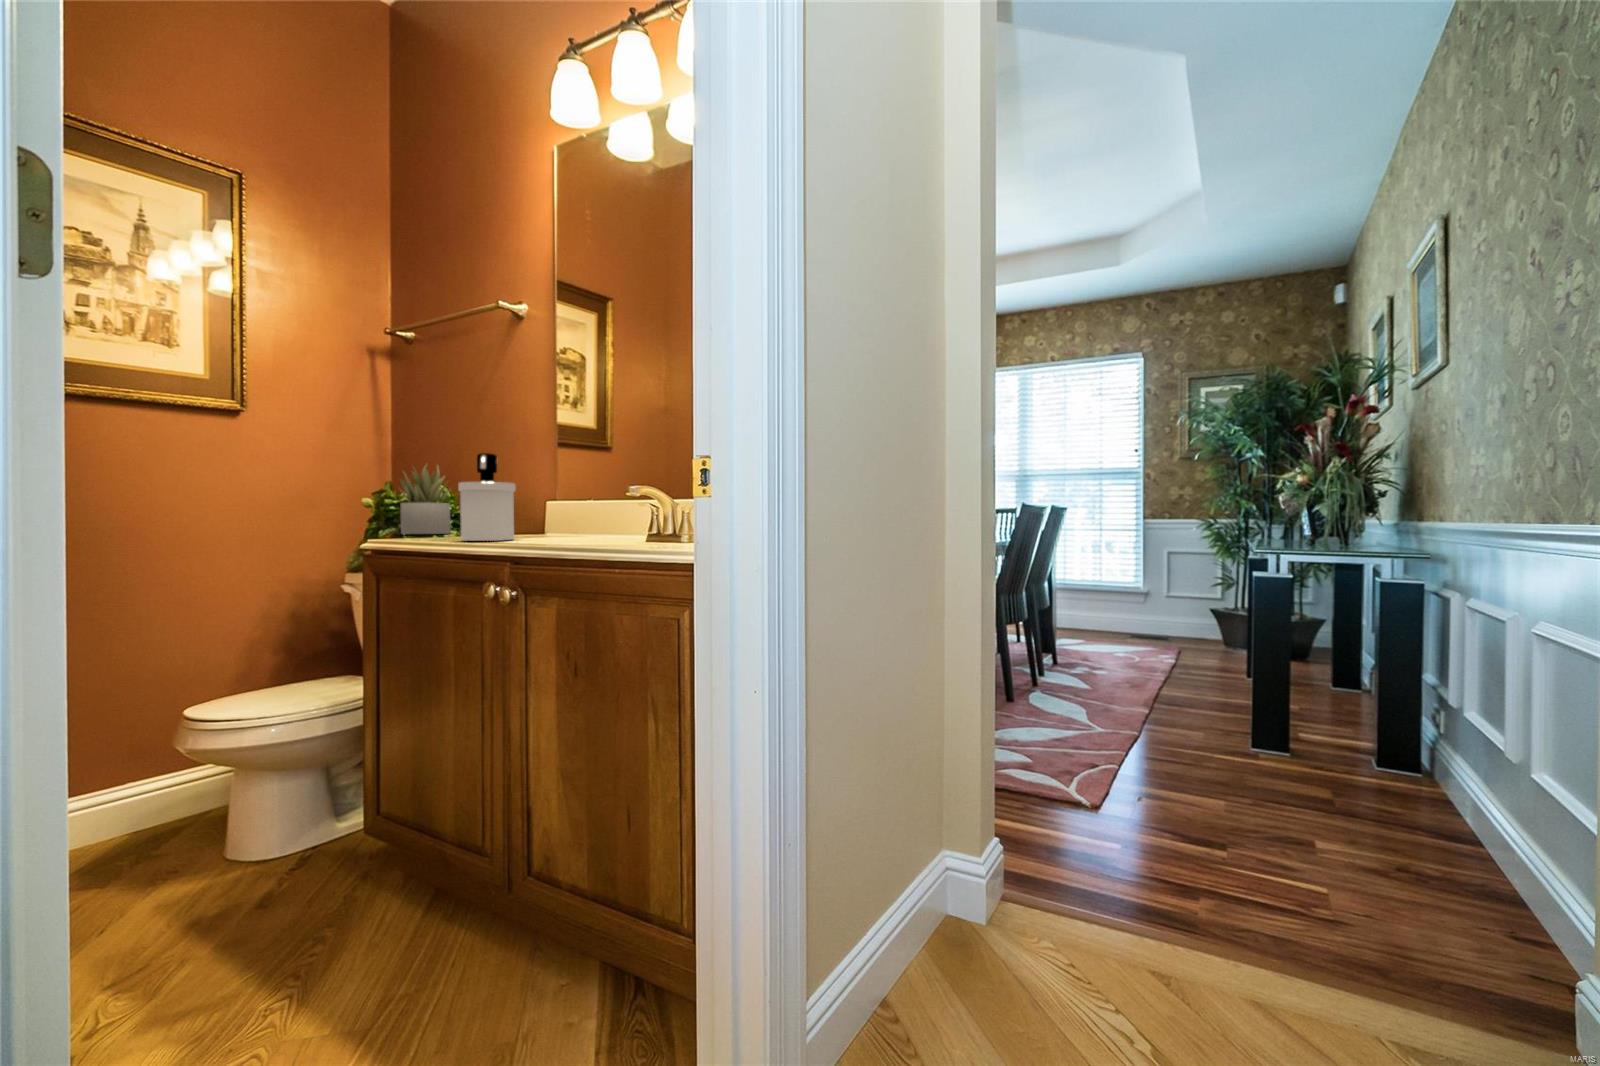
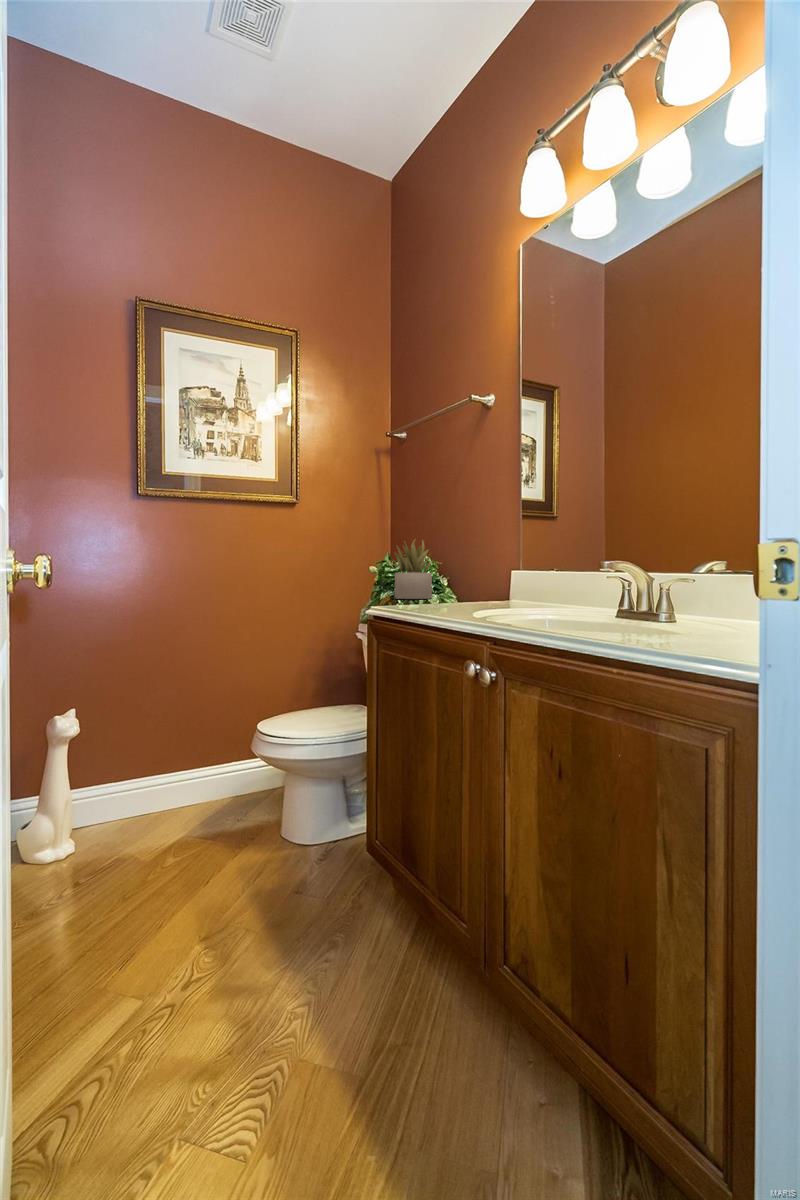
soap dispenser: present [458,453,516,541] -> none [435,529,484,610]

